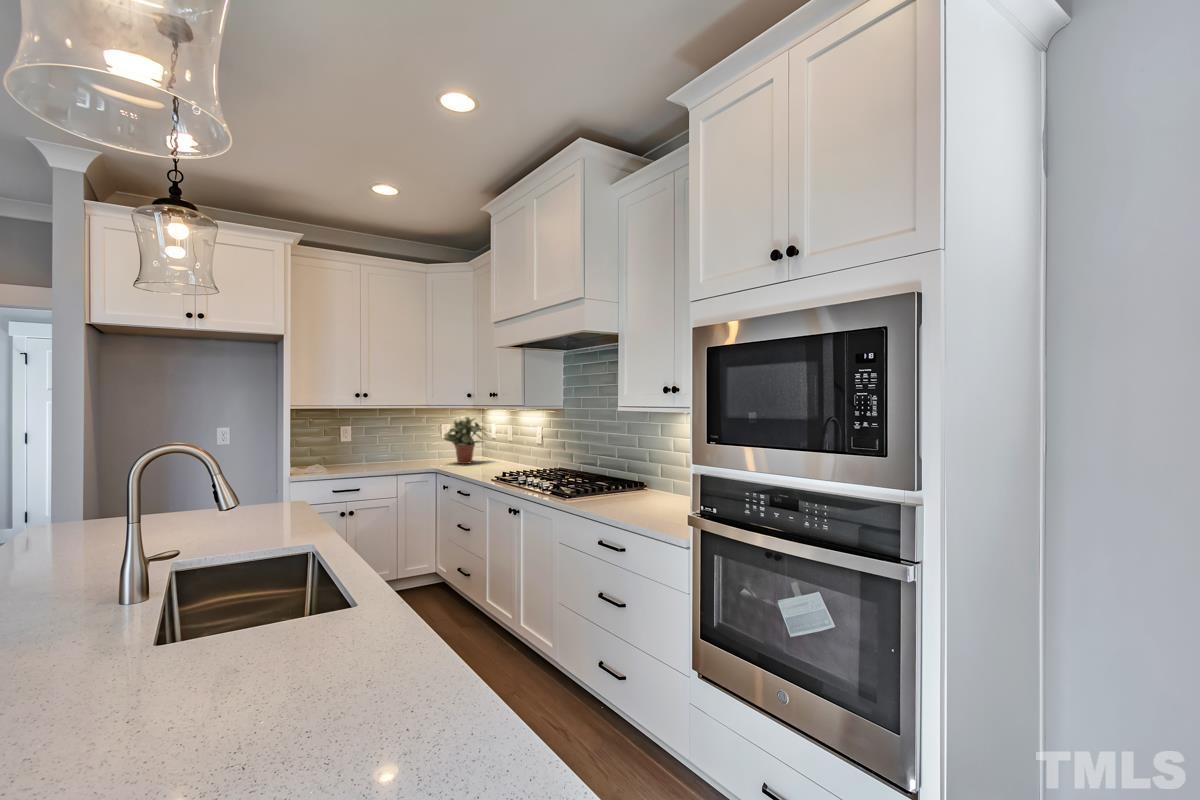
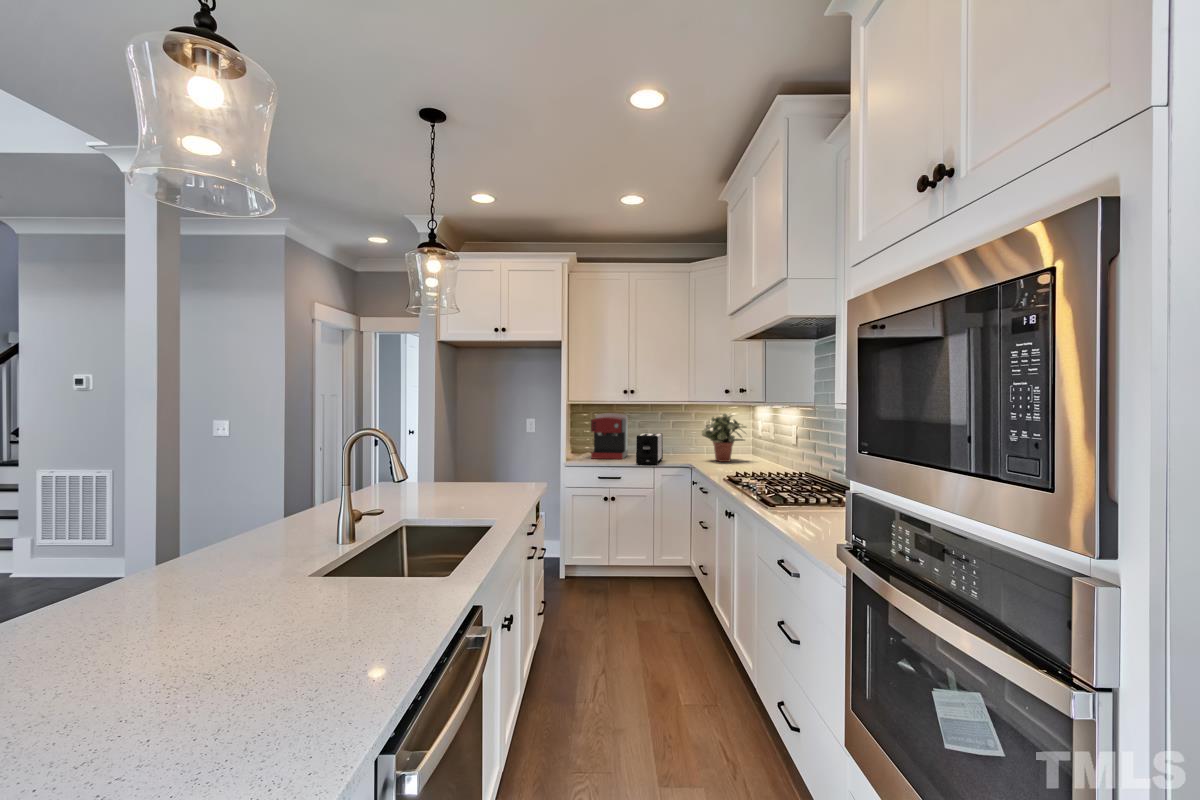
coffee maker: none [313,420,354,472] -> present [591,413,628,459]
toaster: none [380,439,405,474] -> present [636,433,663,465]

